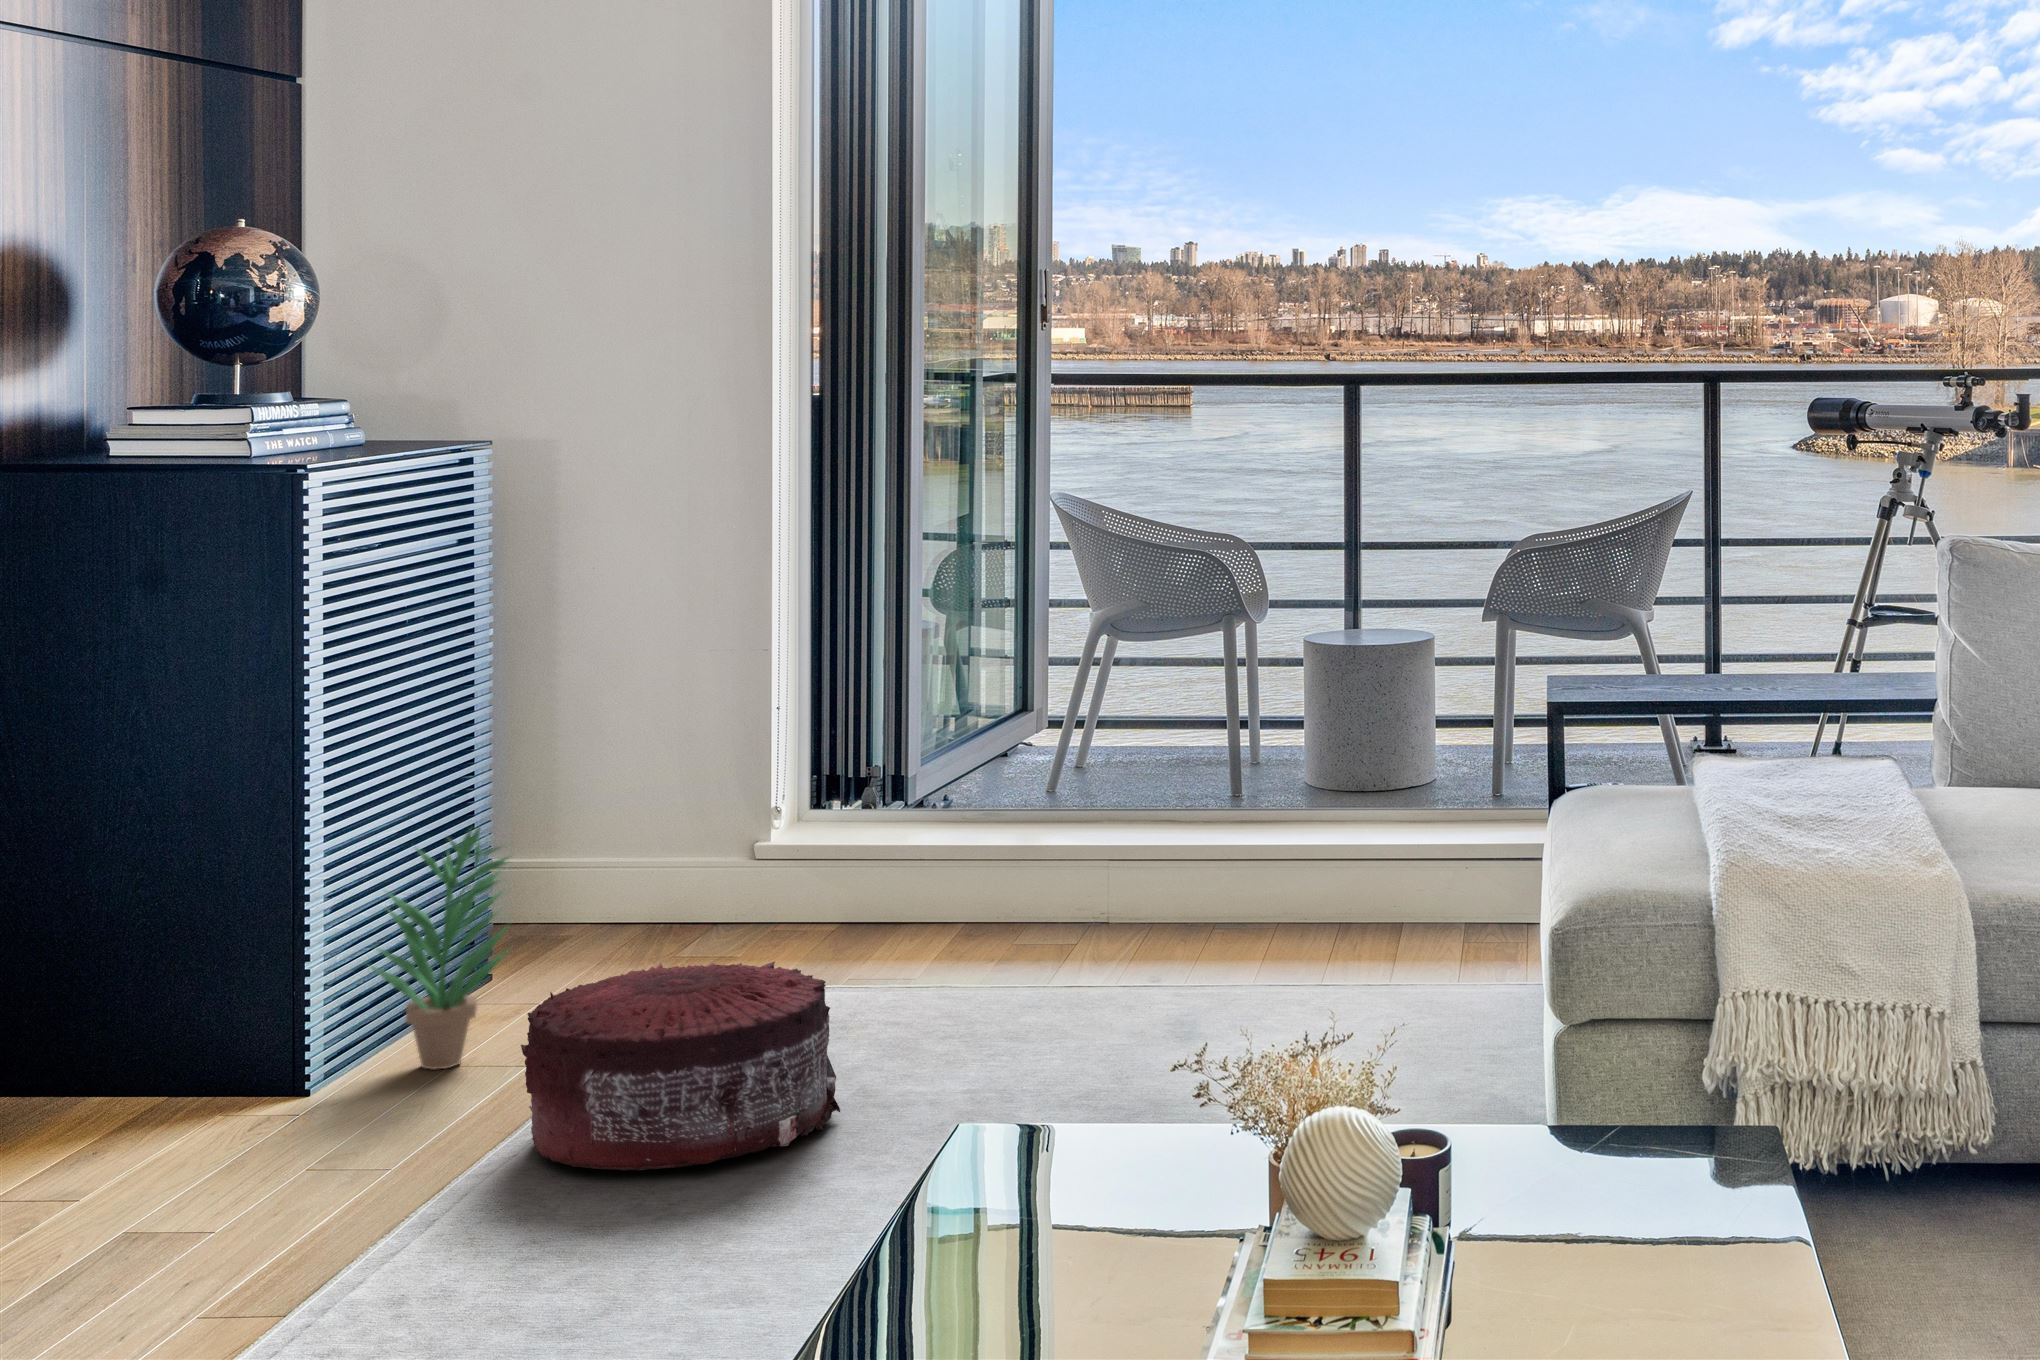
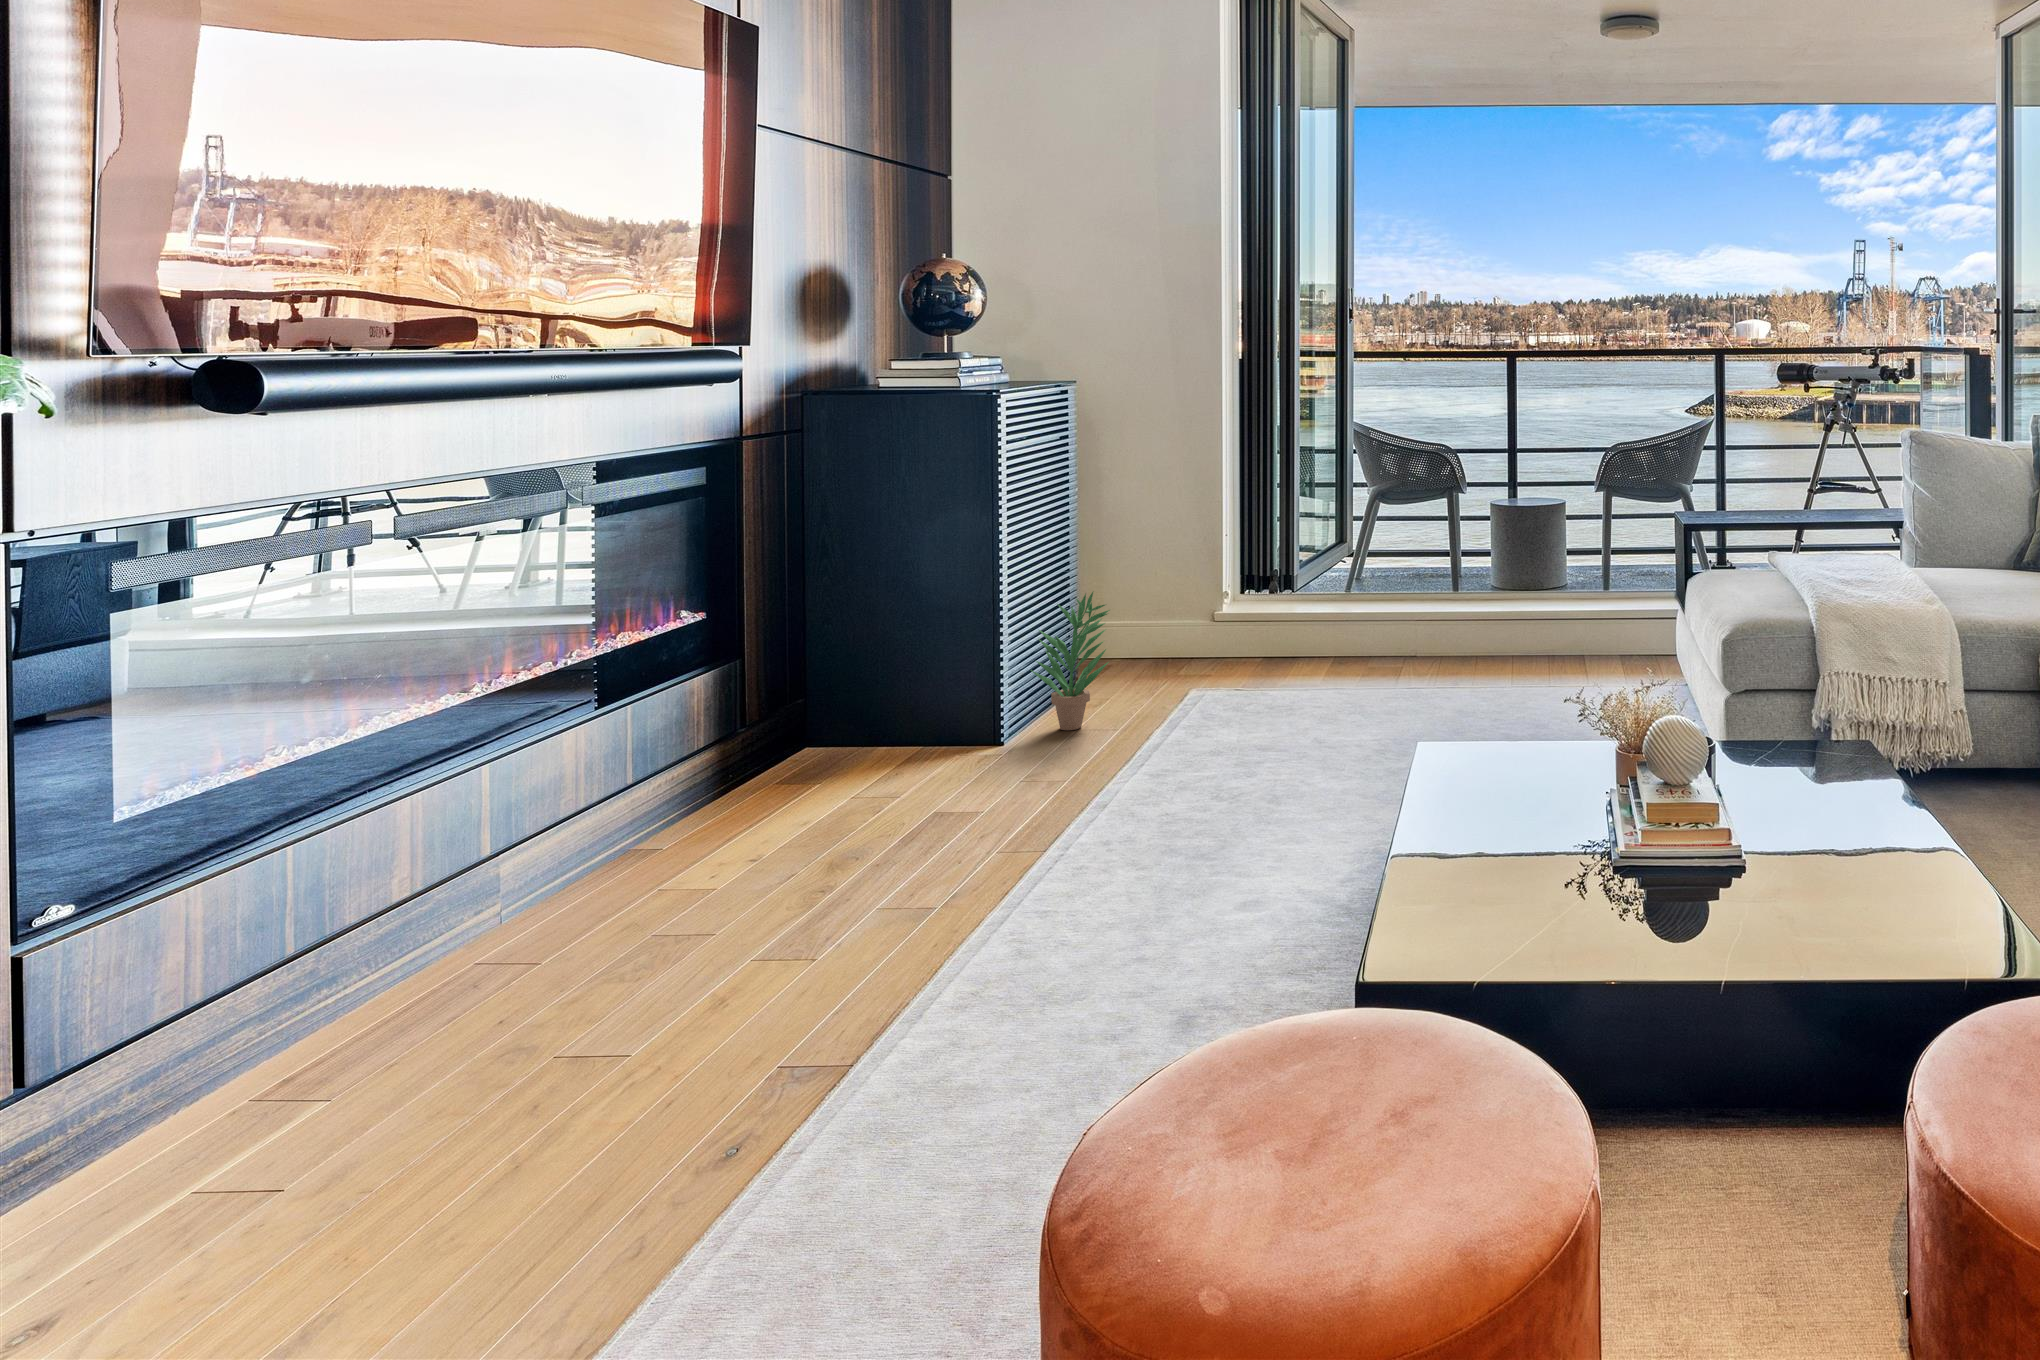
pouf: present [521,961,840,1170] -> none [1134,667,1308,779]

